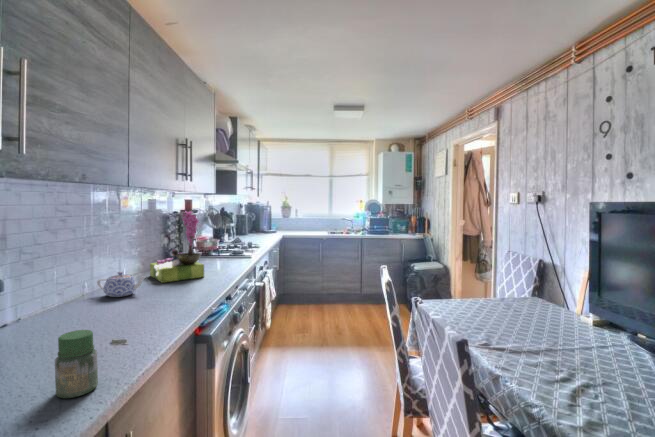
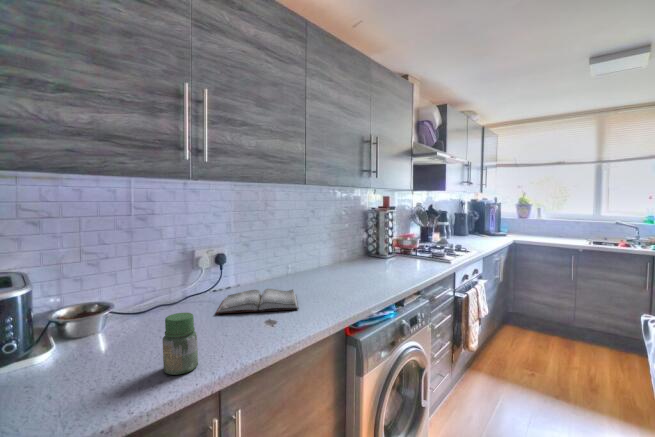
flower arrangement: present [150,211,204,283] -> none [336,206,385,278]
teapot: present [97,272,145,297] -> none [283,263,317,286]
hardback book: none [37,299,150,338] -> present [216,289,299,313]

